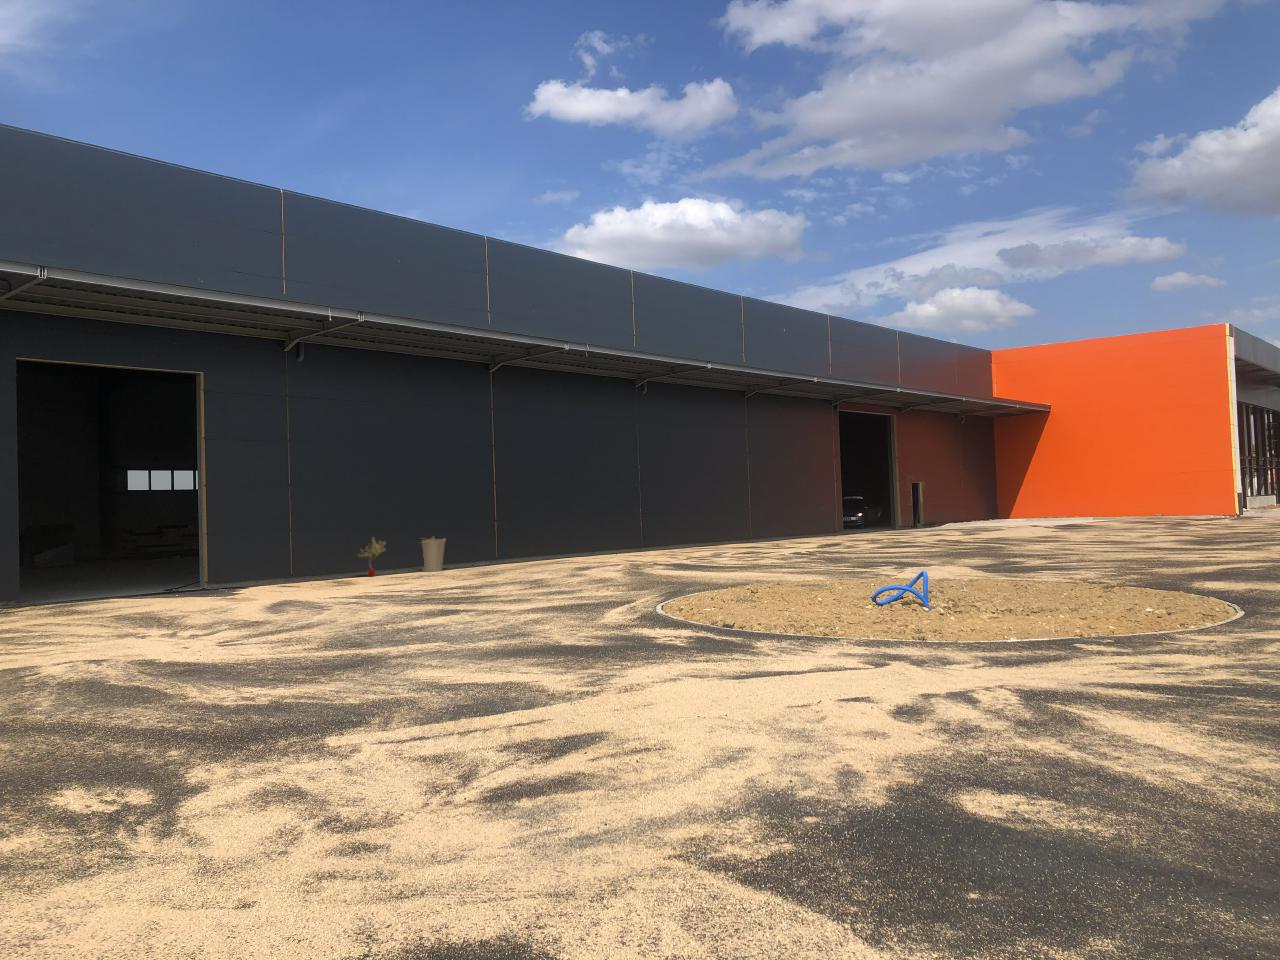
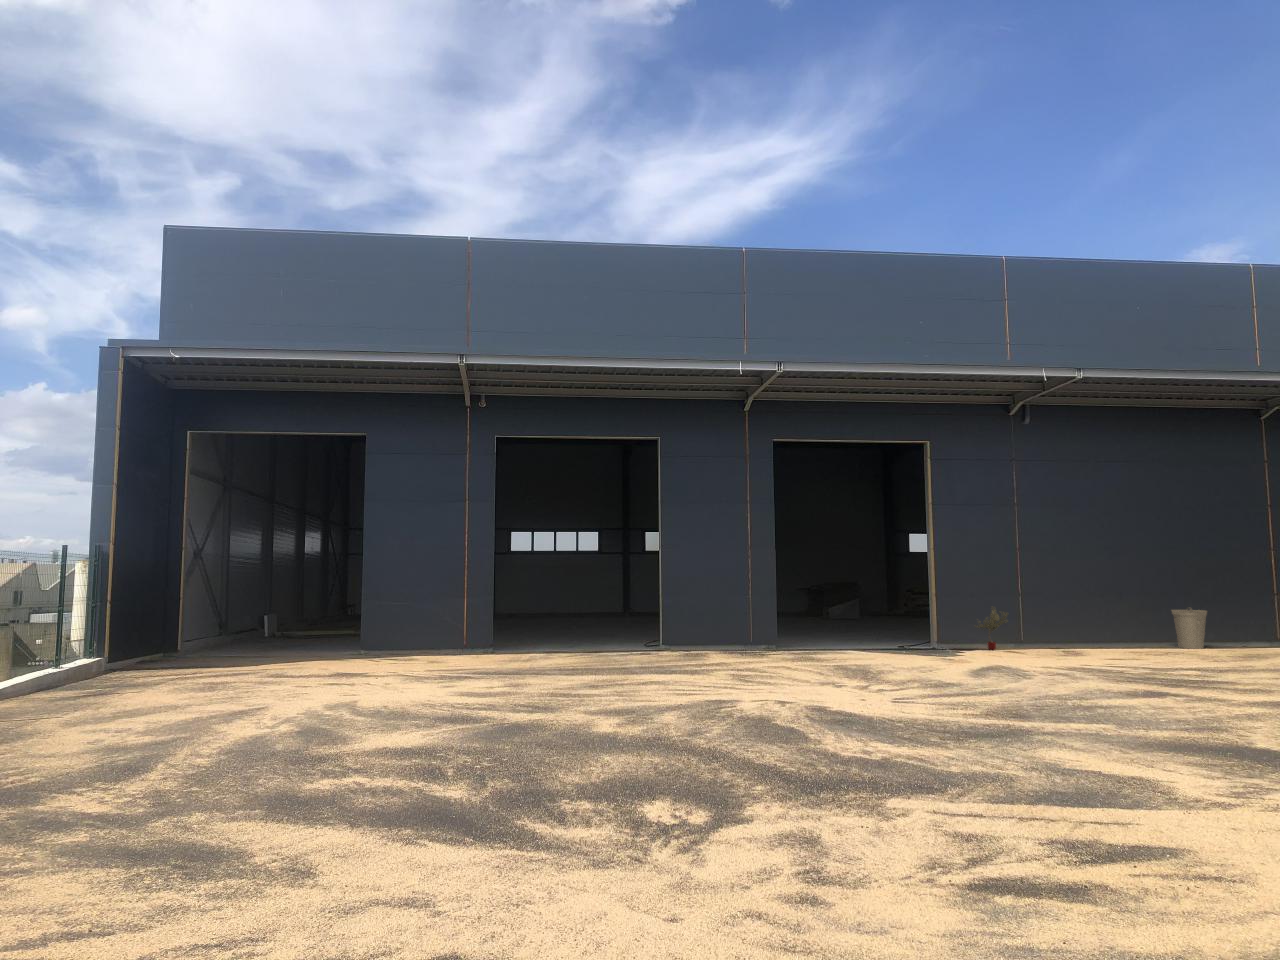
potted tree: present [359,537,386,577] -> present [976,607,1008,650]

